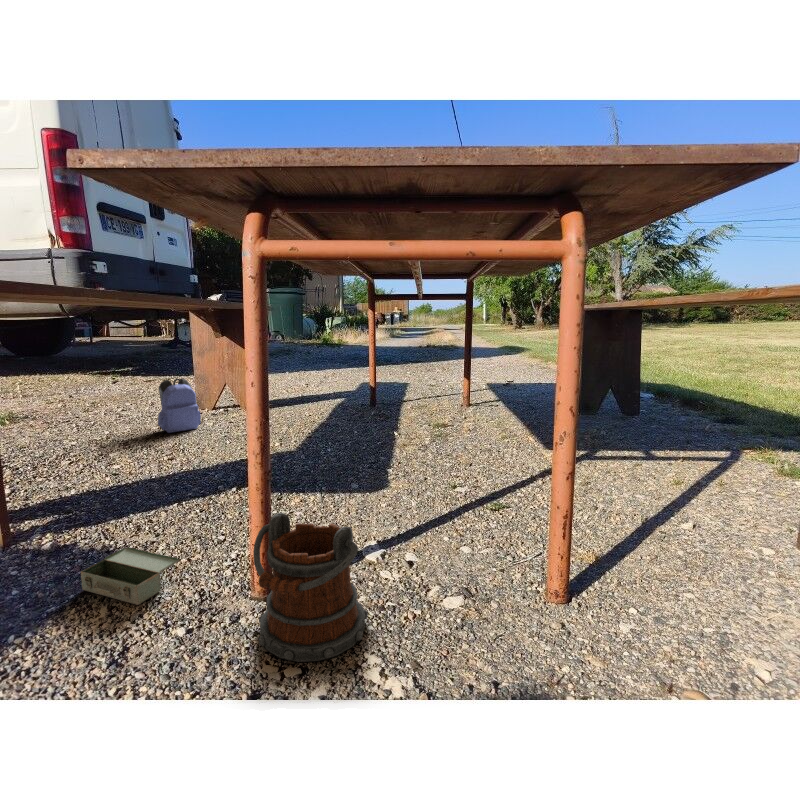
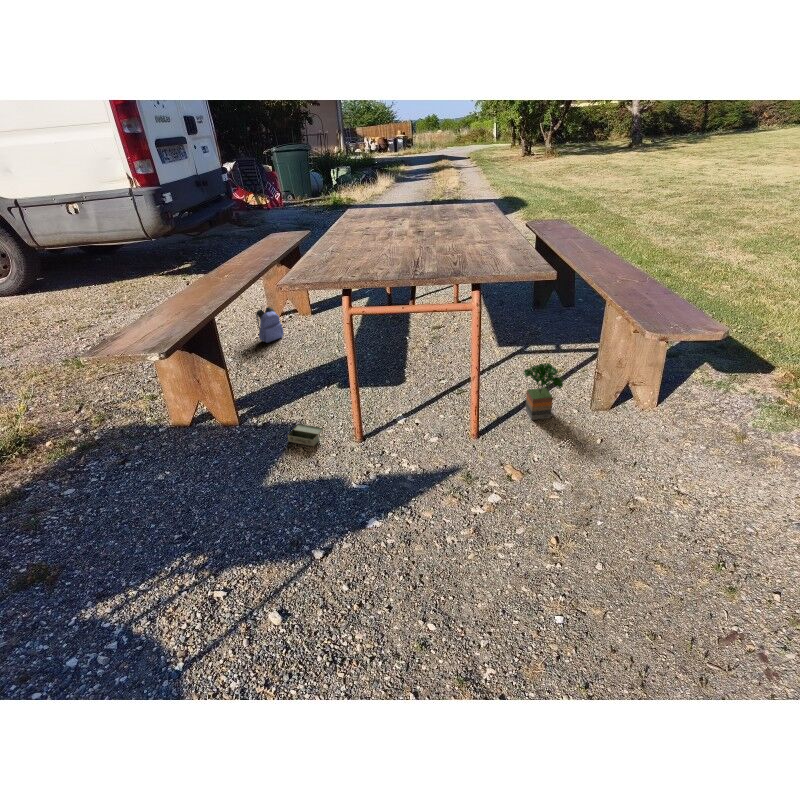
potted tree: none [650,431,765,565] -> present [524,363,563,420]
bucket: present [253,513,368,662] -> none [359,413,401,462]

